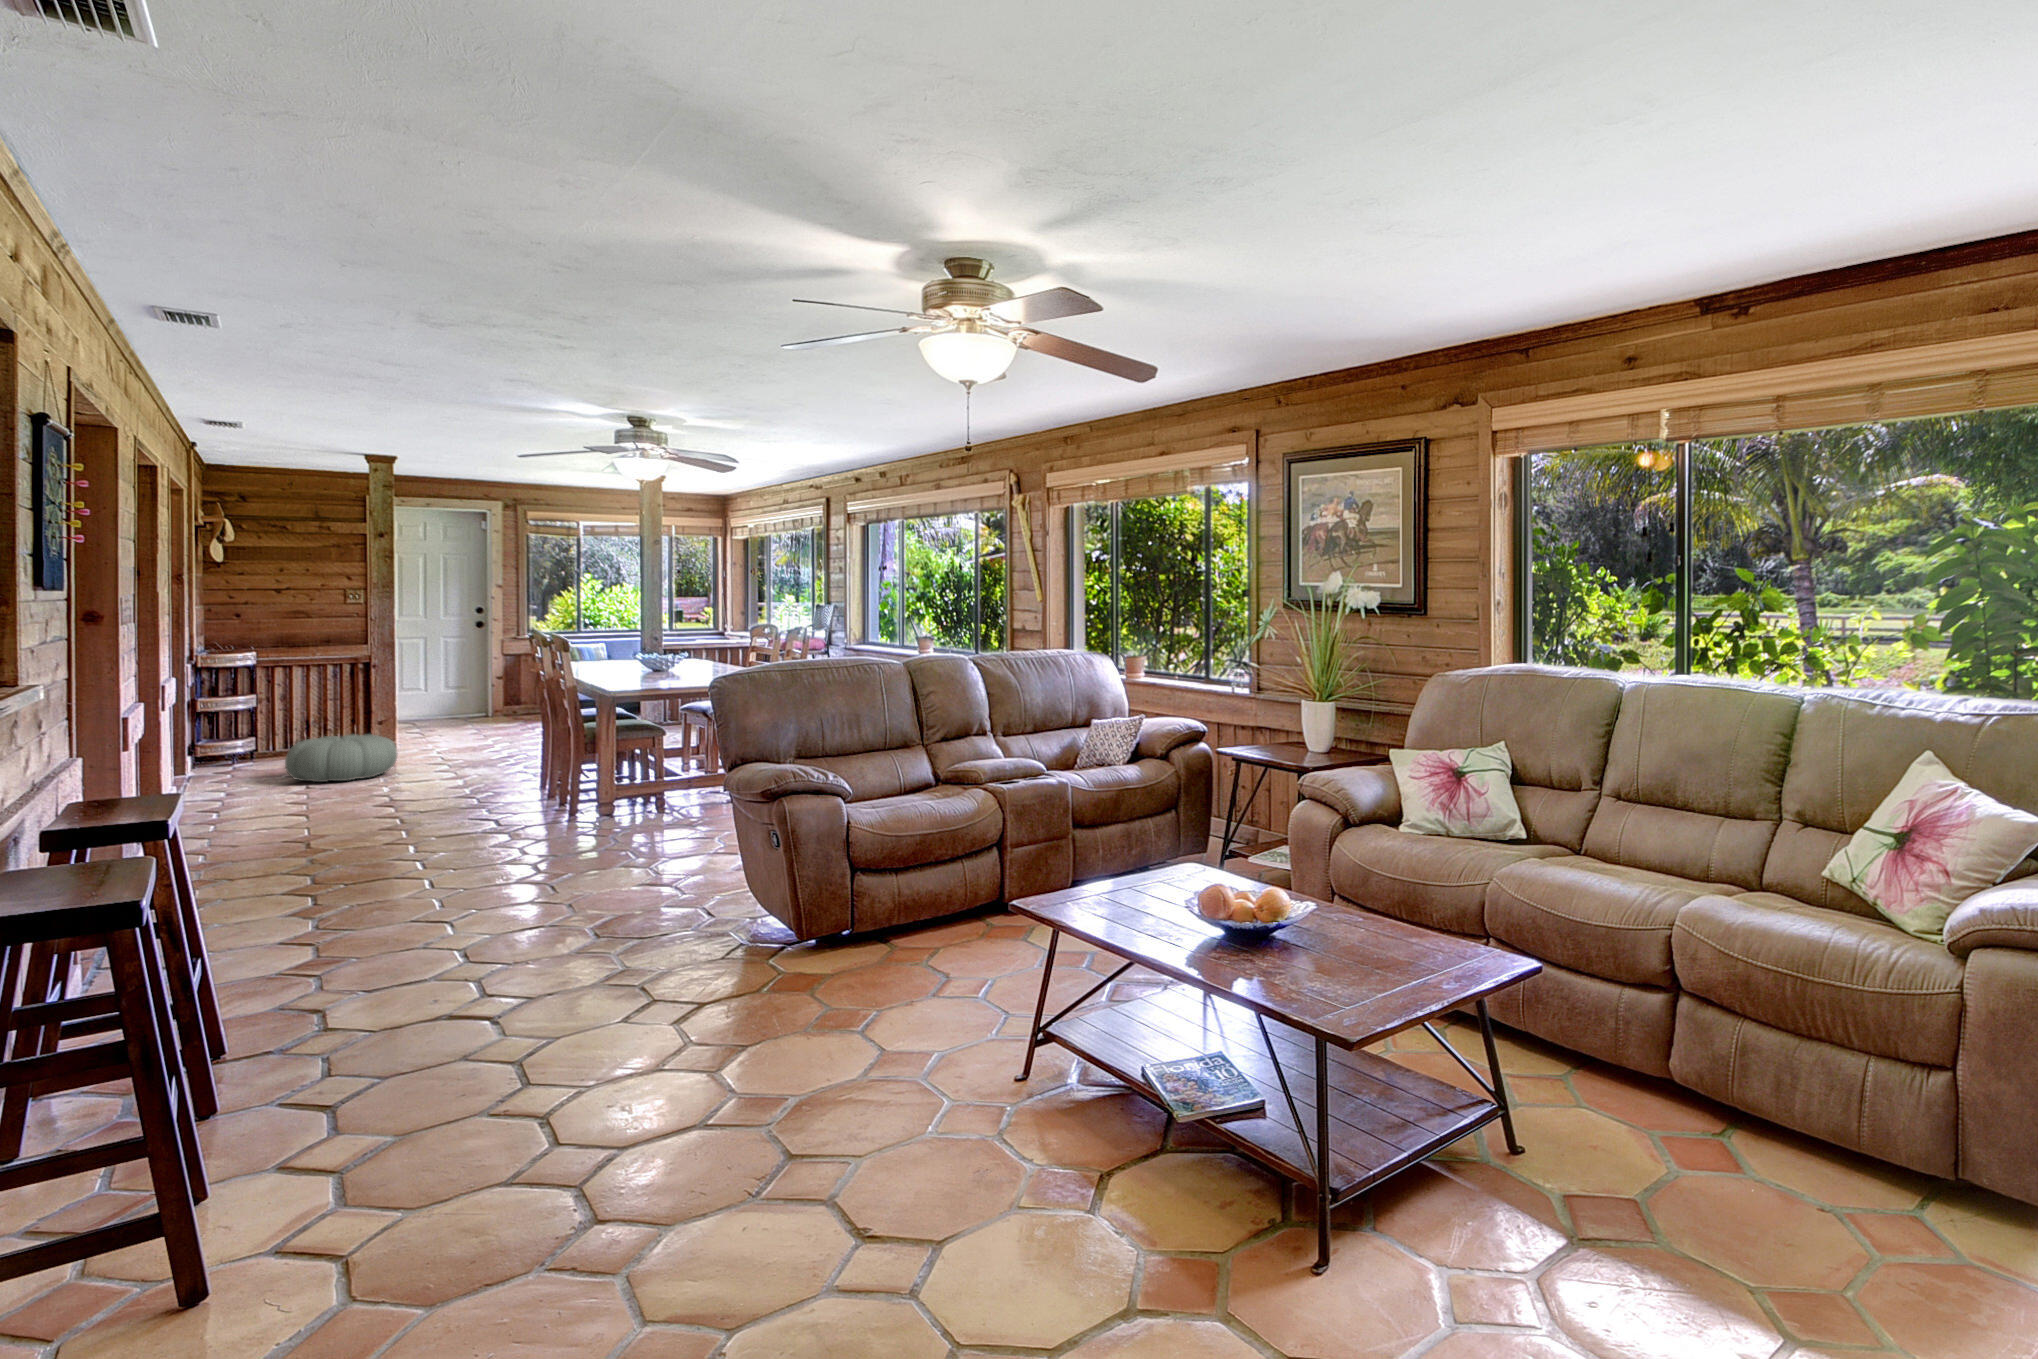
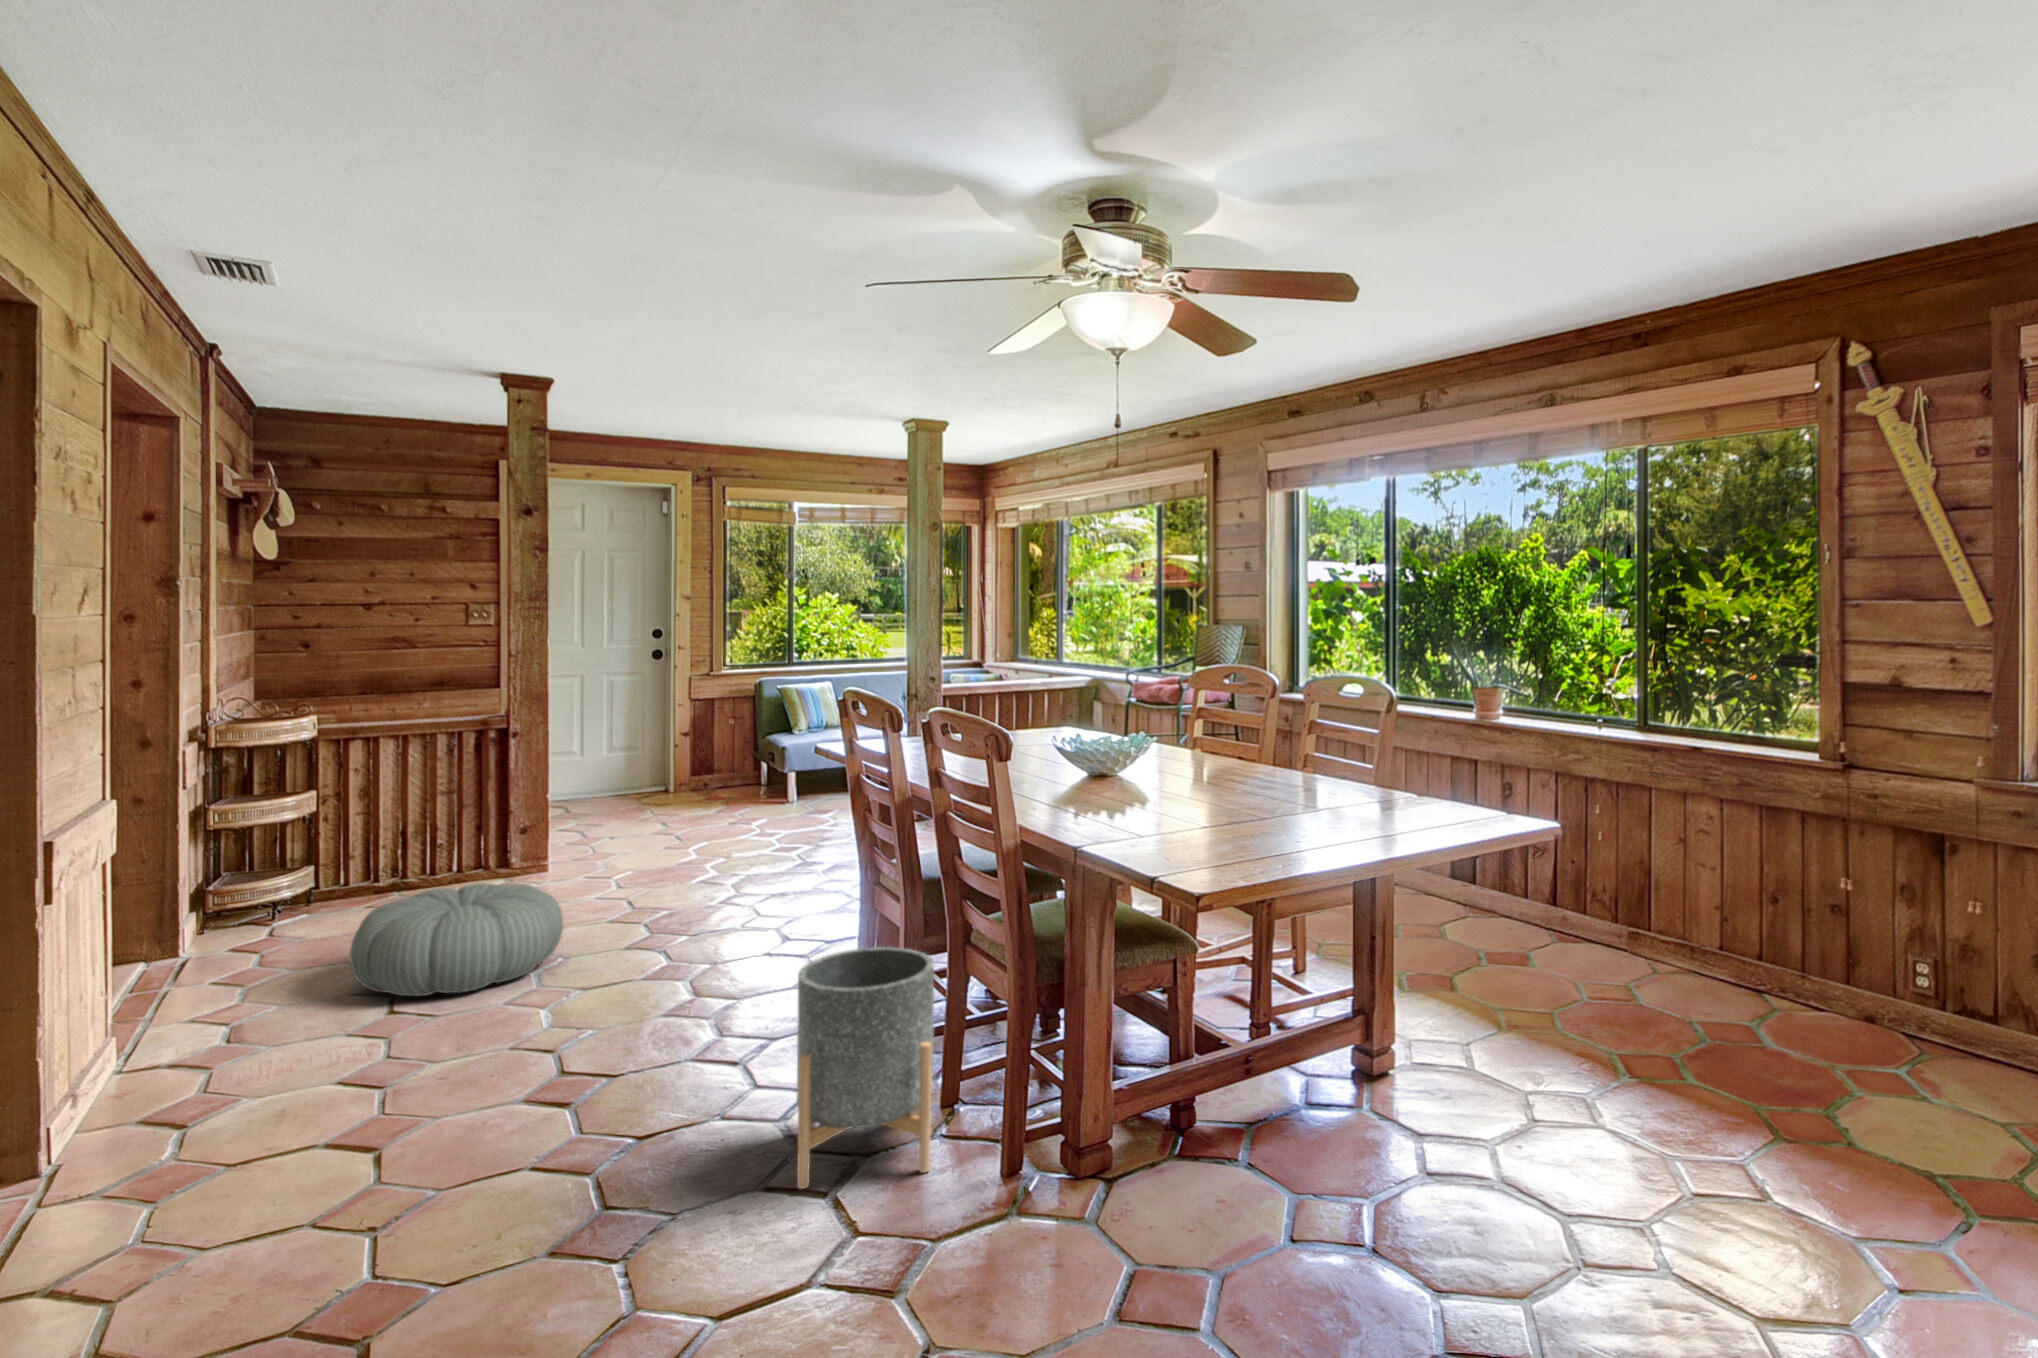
planter: none [481,735,548,818] -> present [797,947,934,1189]

